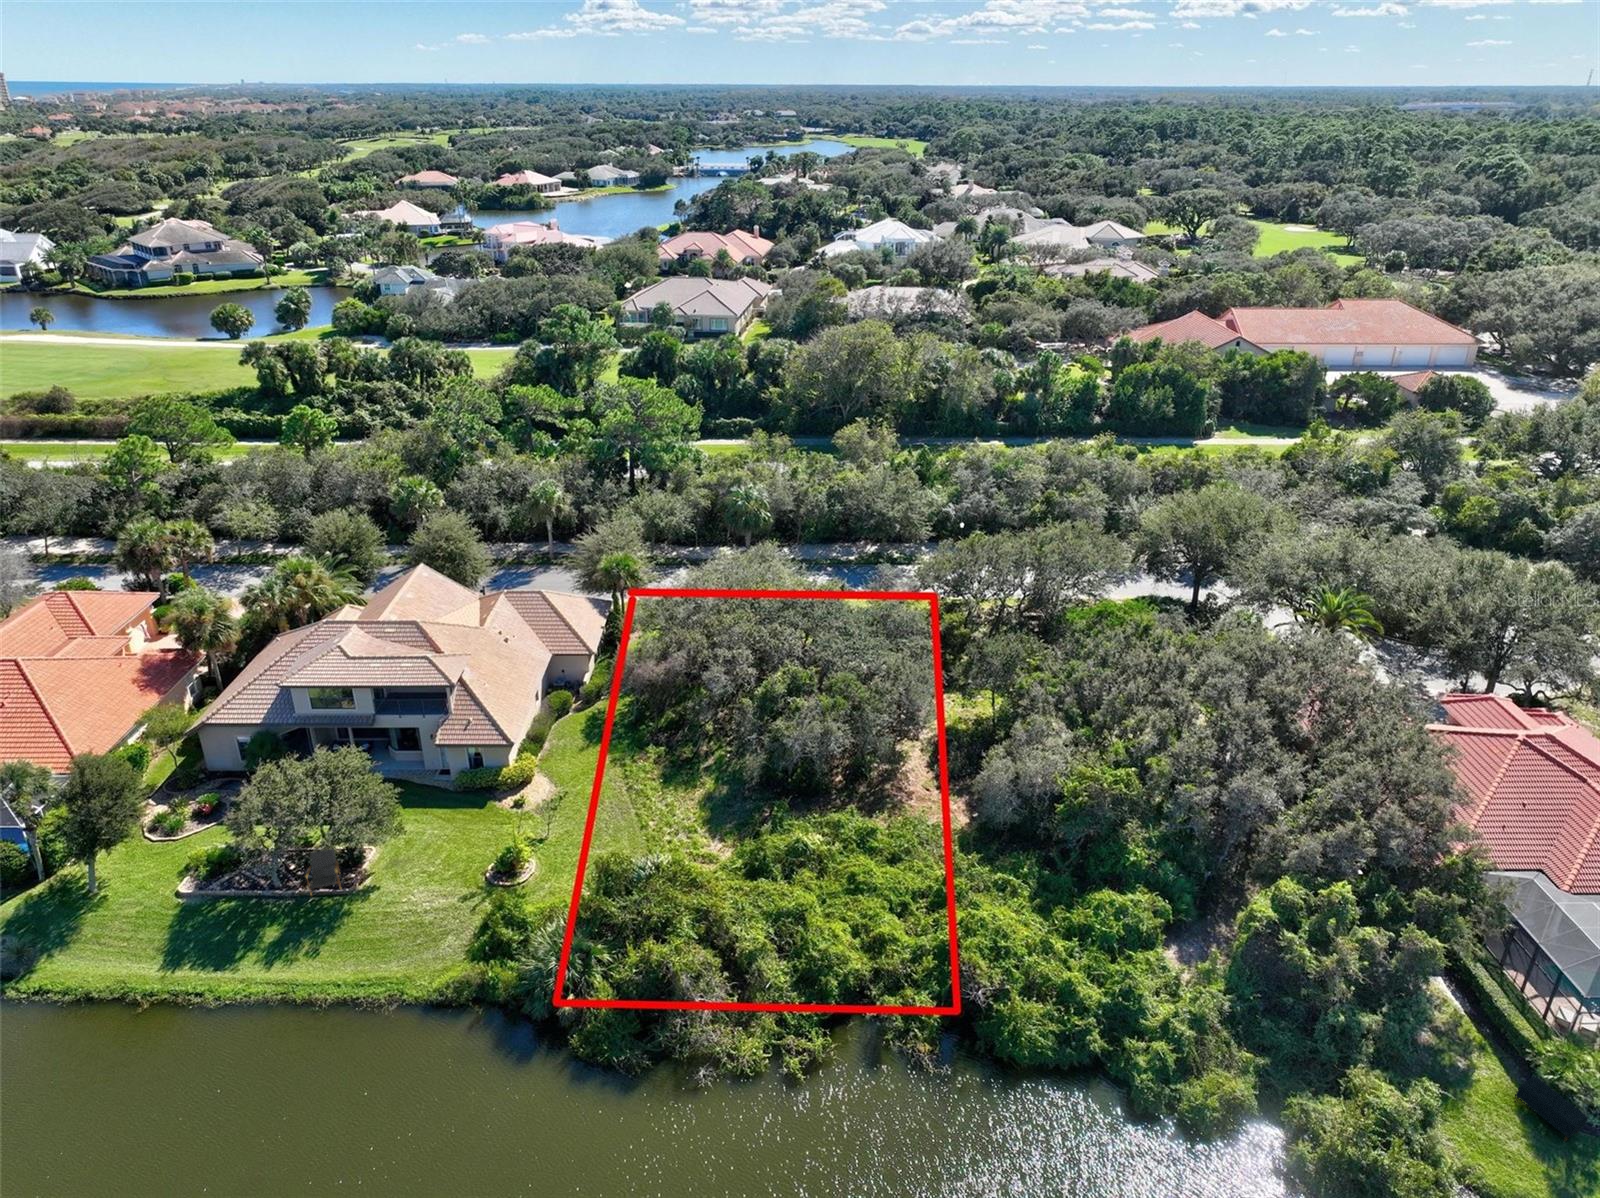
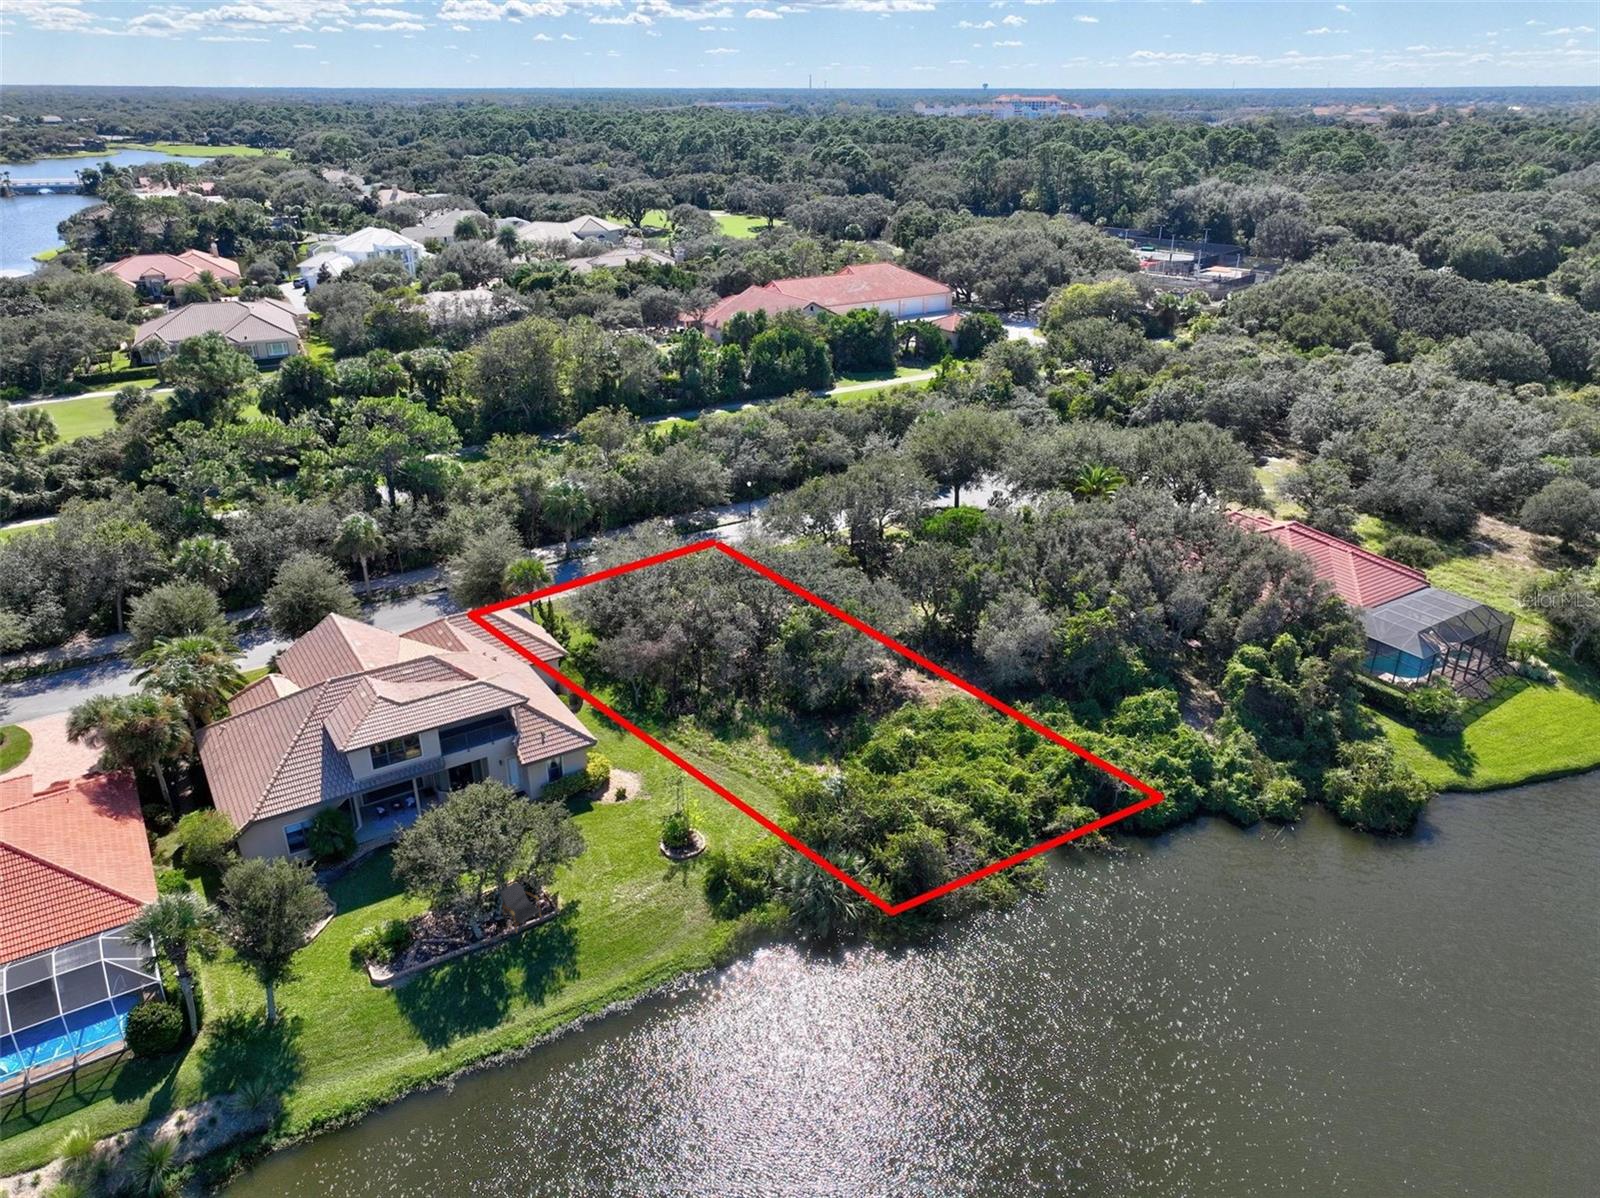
bench: present [1515,1077,1588,1141] -> none [1397,716,1438,745]

